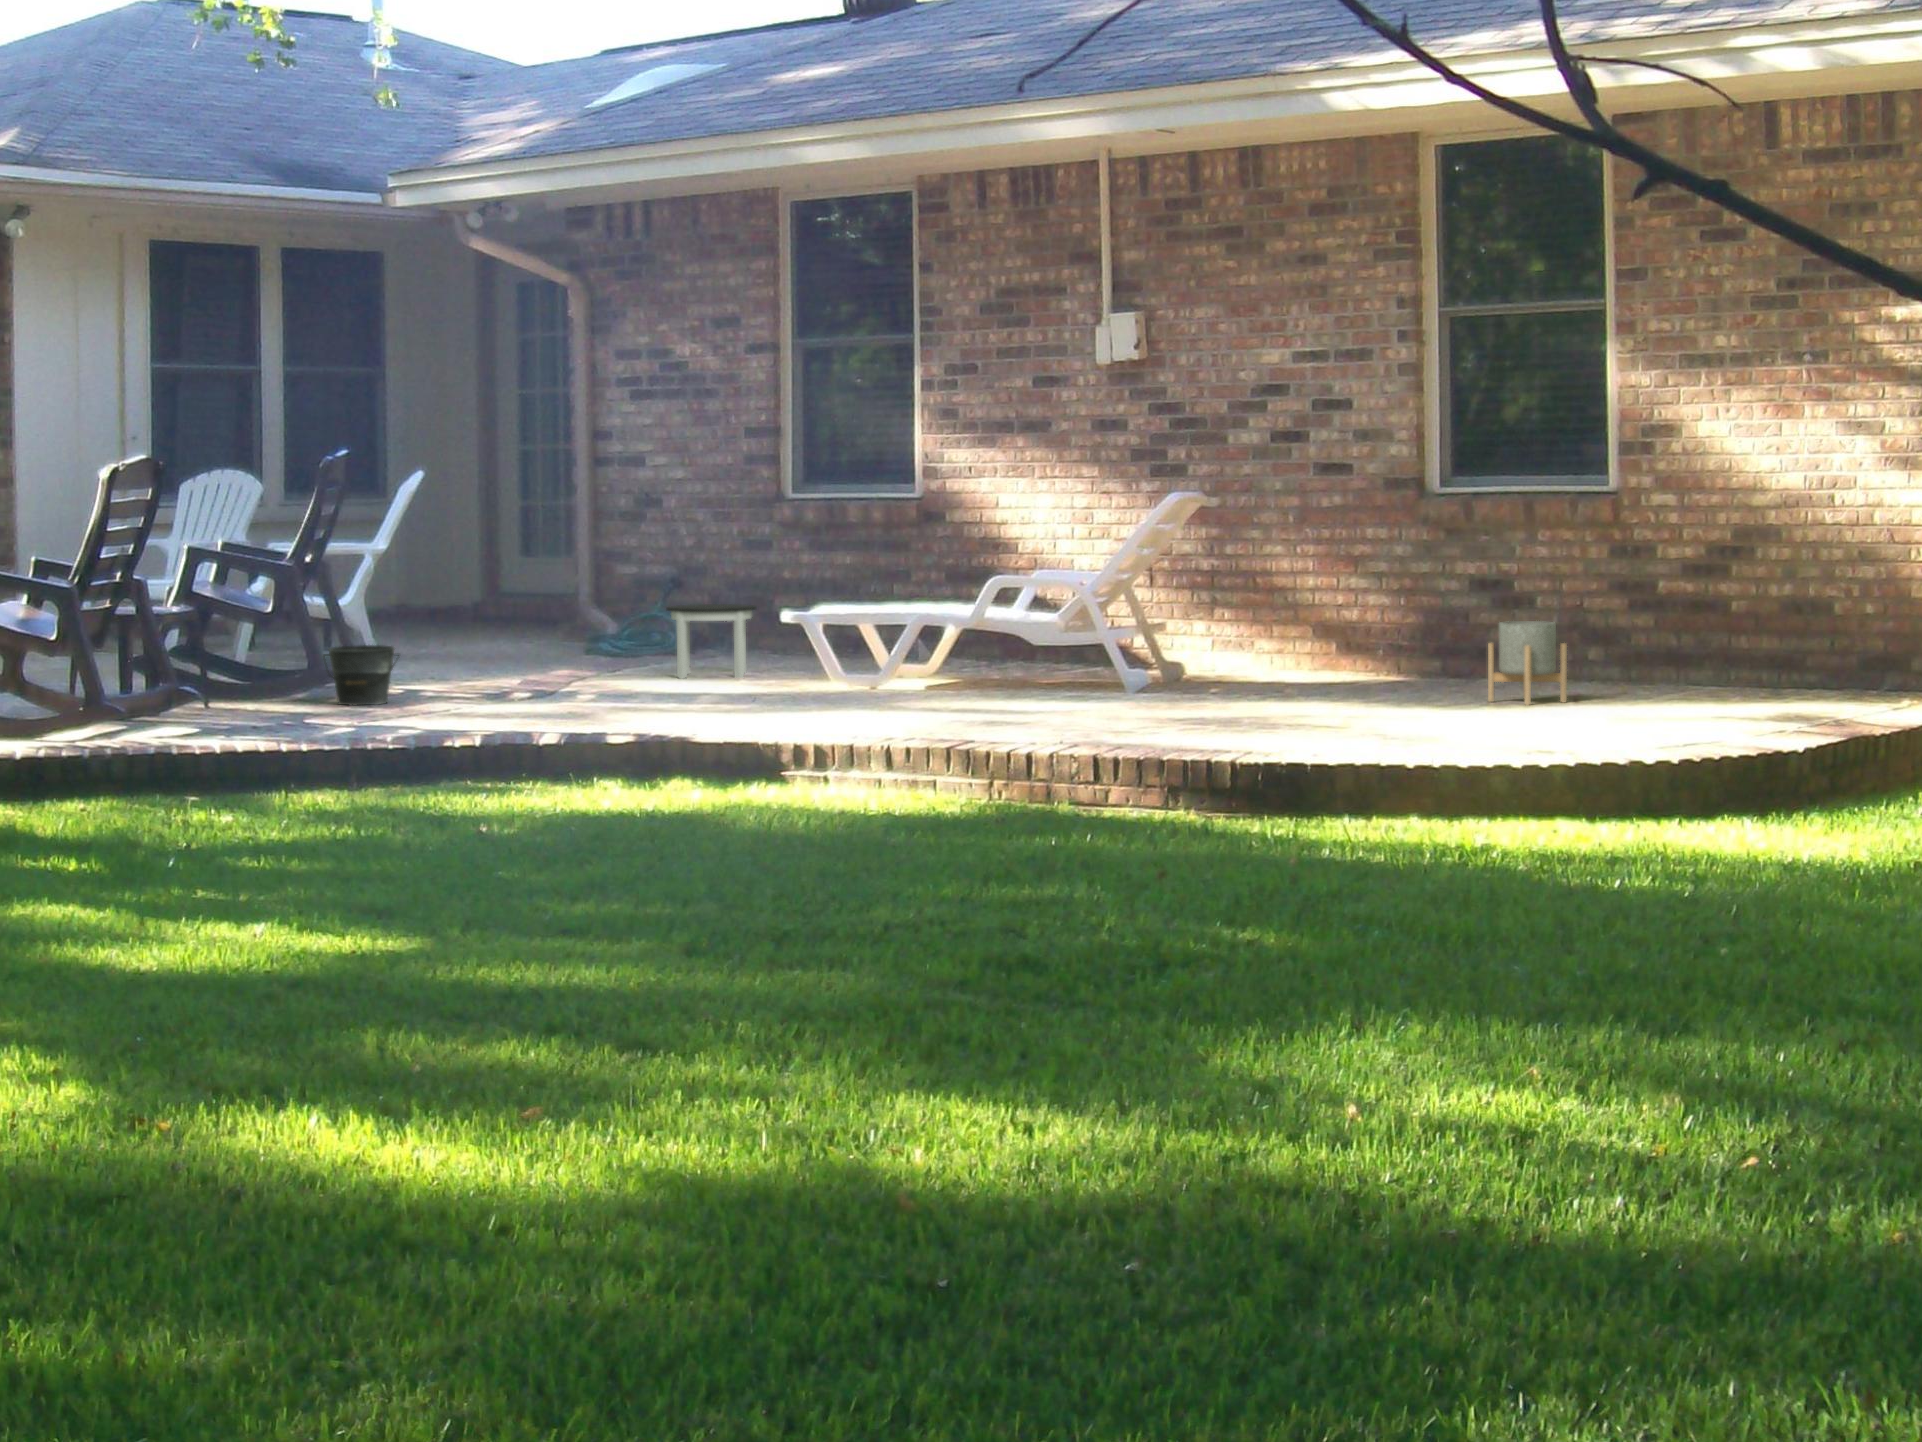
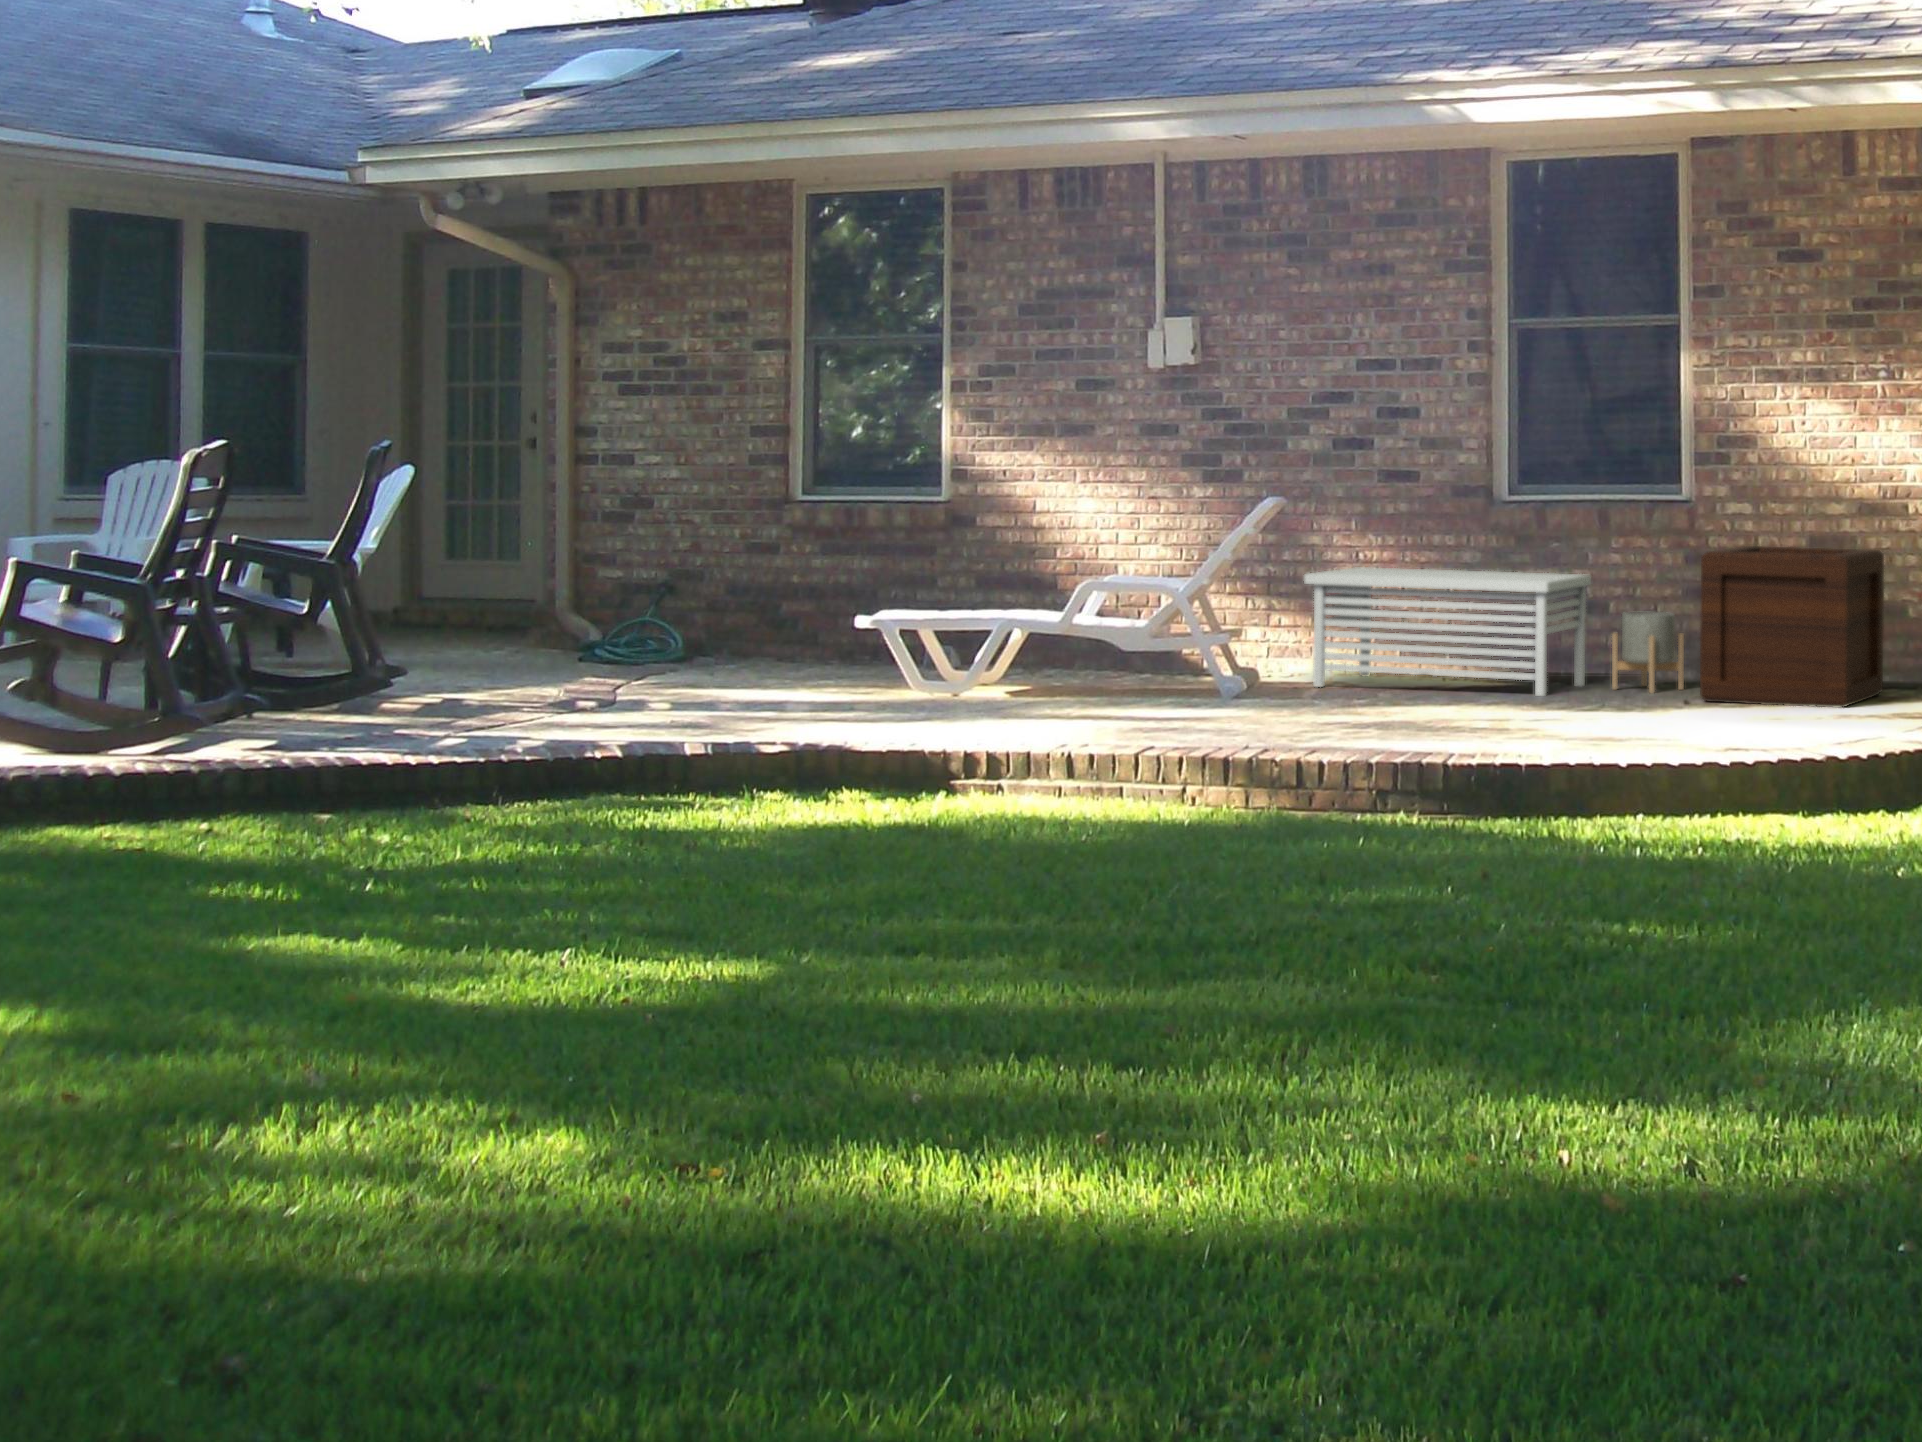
wooden crate: none [1569,551,1784,720] -> present [1700,546,1884,708]
storage bench: none [1167,578,1470,709] -> present [1304,567,1591,696]
round table: present [666,604,756,678] -> none [762,589,859,667]
bucket: present [324,645,400,705] -> none [390,637,483,704]

